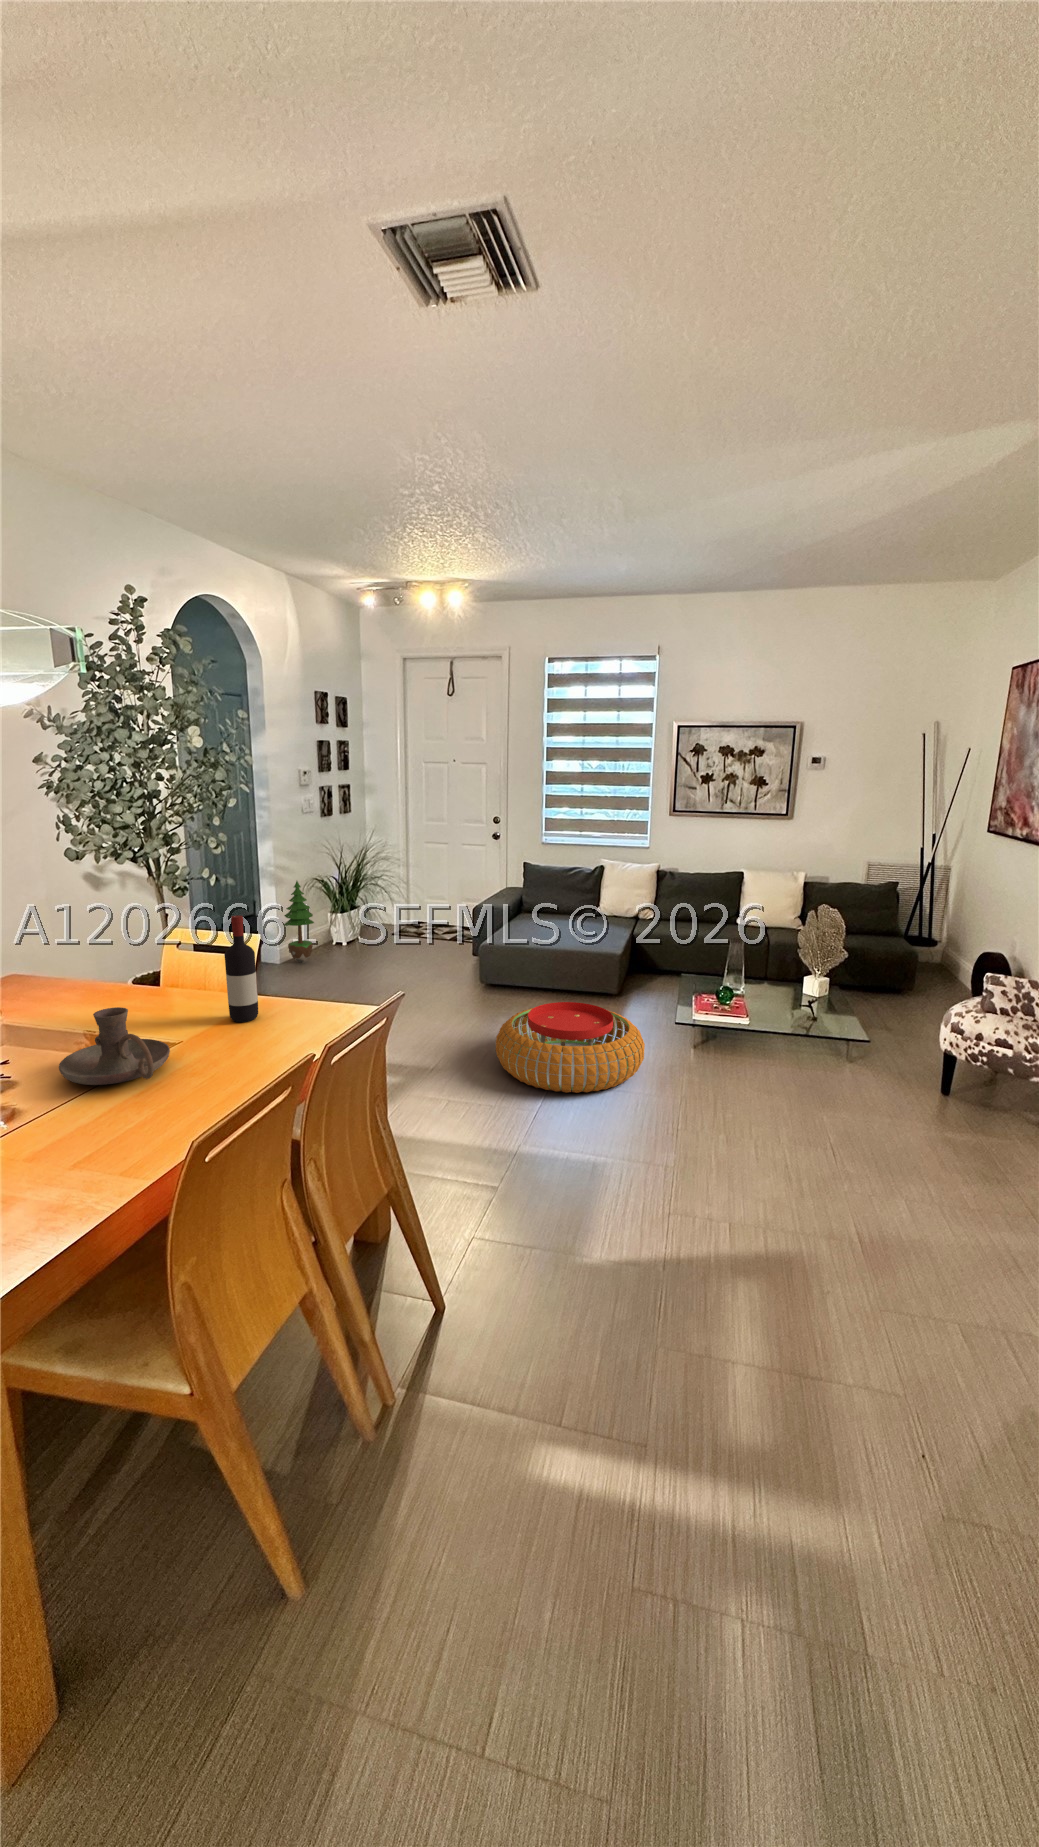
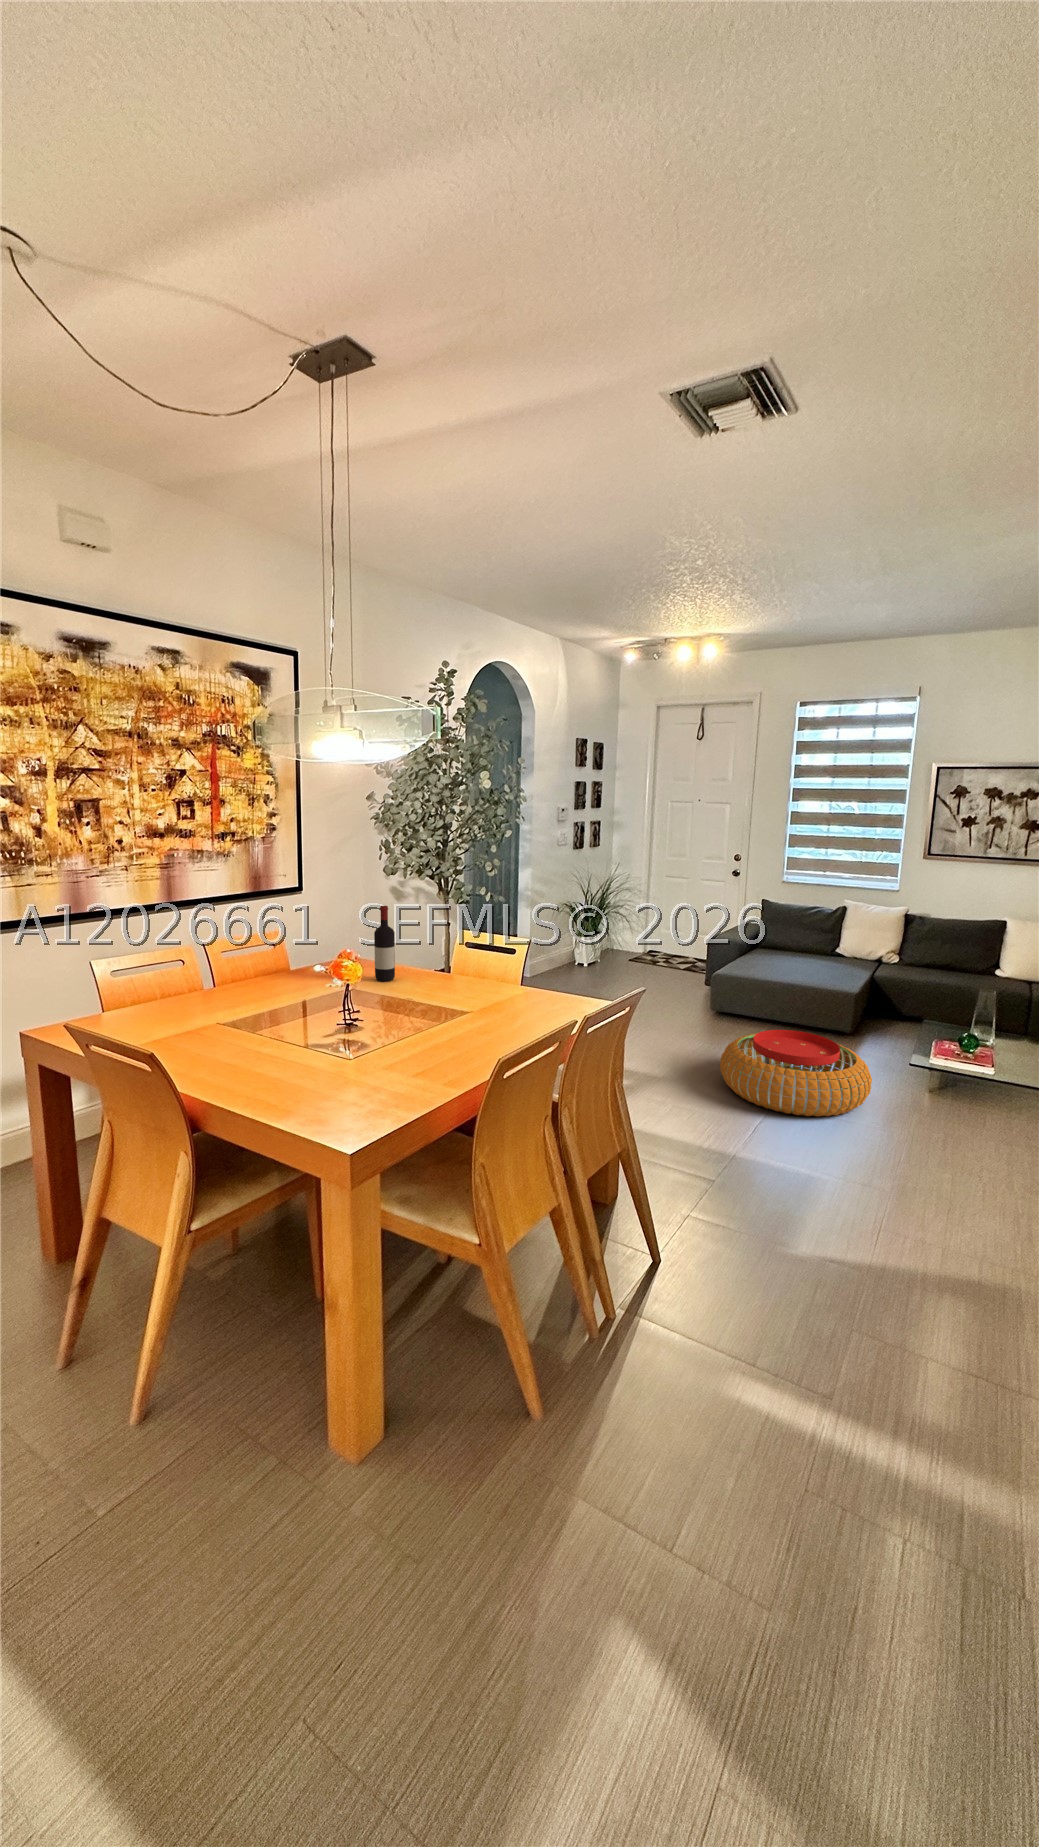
potted tree: present [284,881,314,963] -> none [536,903,562,977]
wine bottle: present [224,915,258,1022] -> present [374,906,395,981]
candle holder: present [59,1007,170,1085] -> none [394,980,466,1033]

